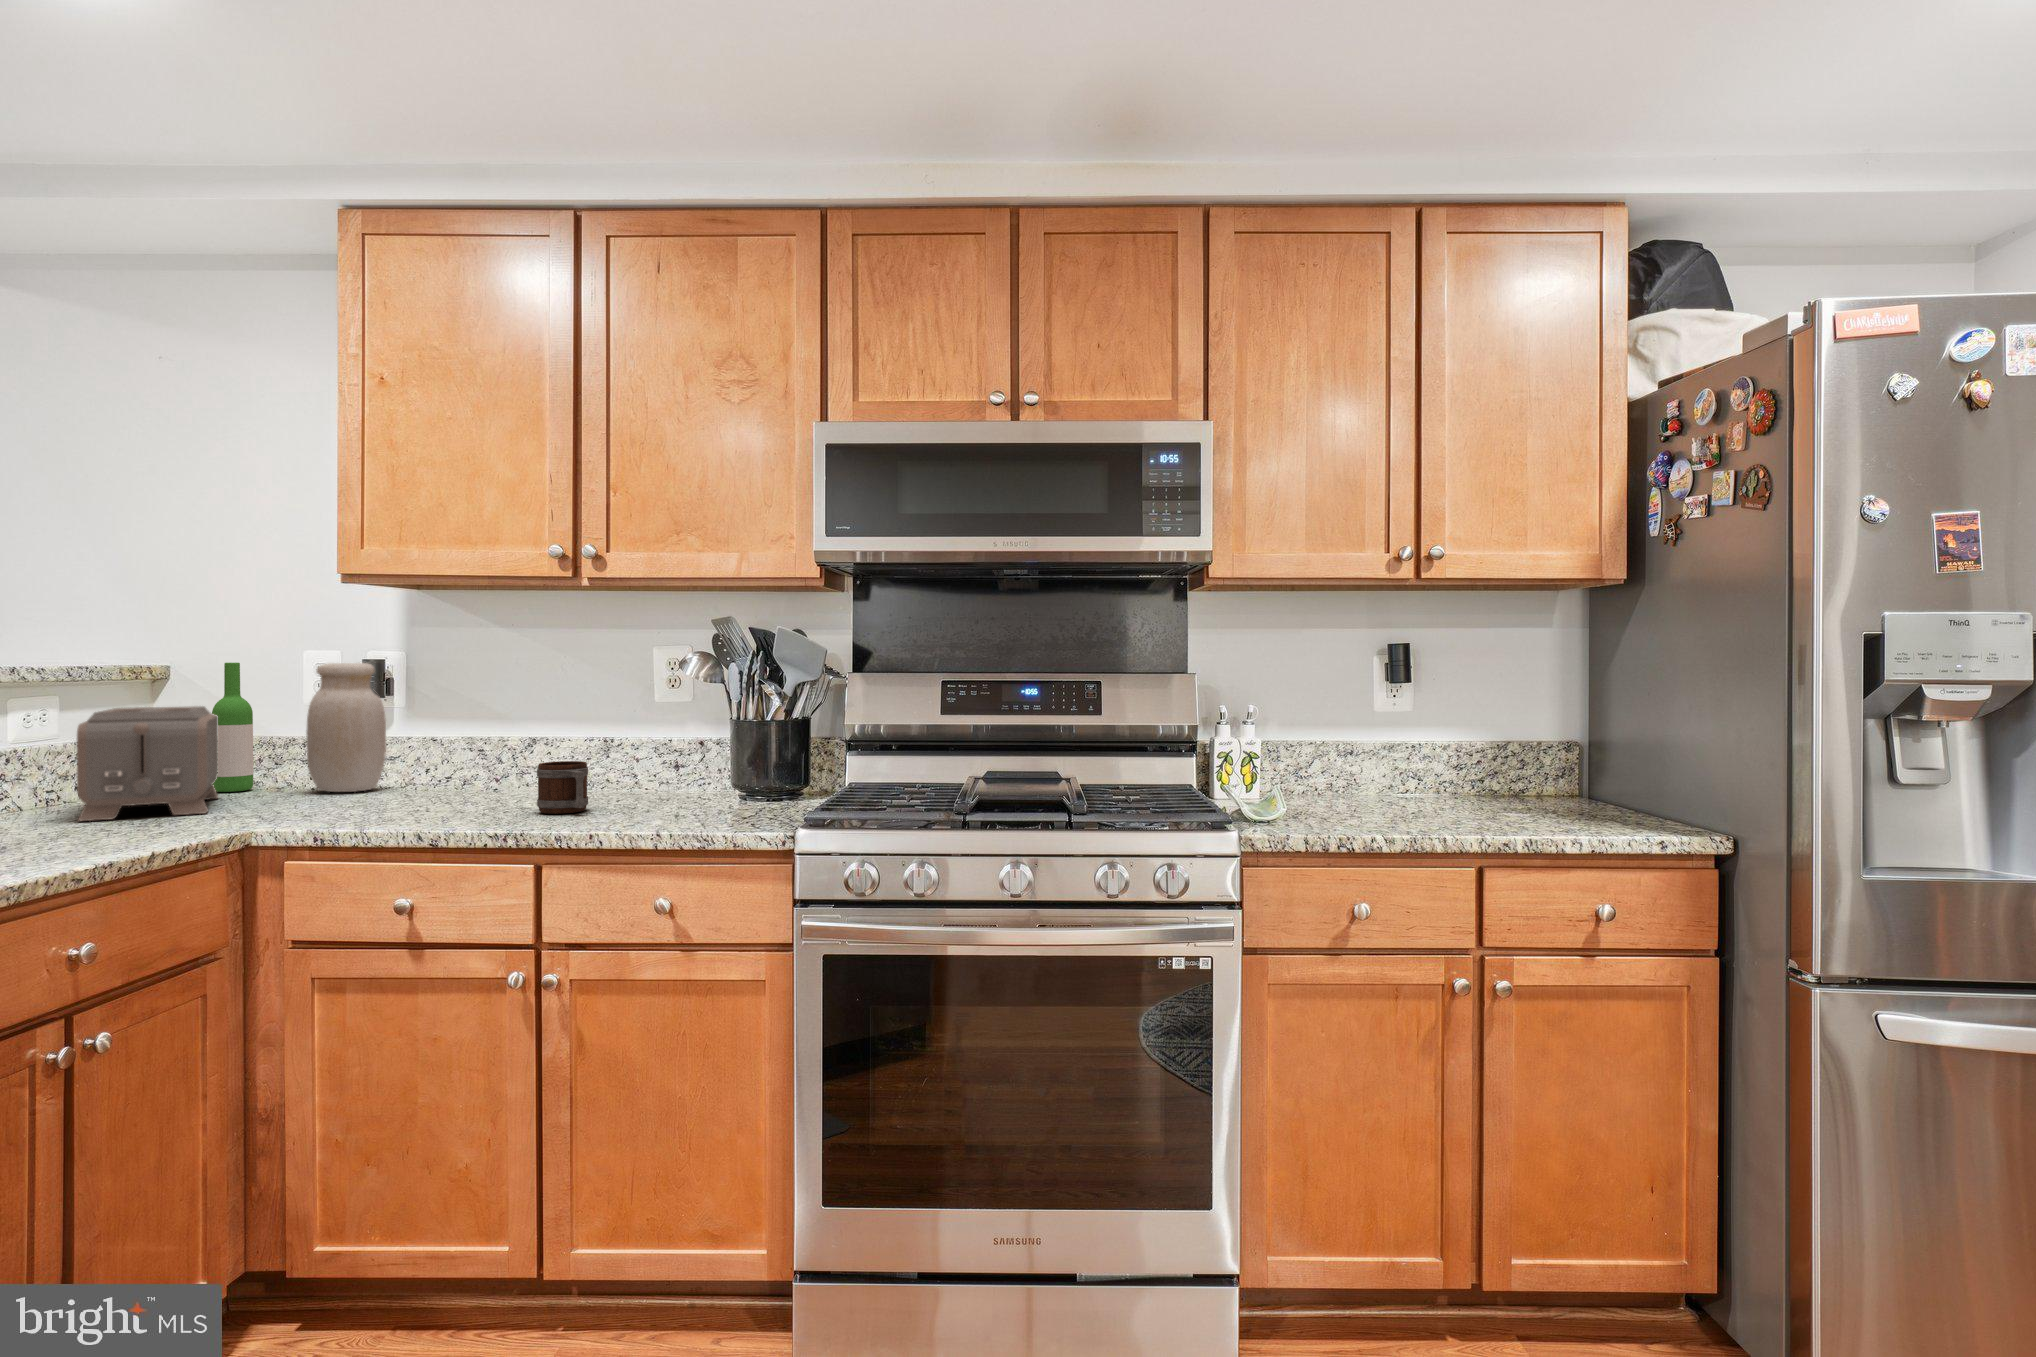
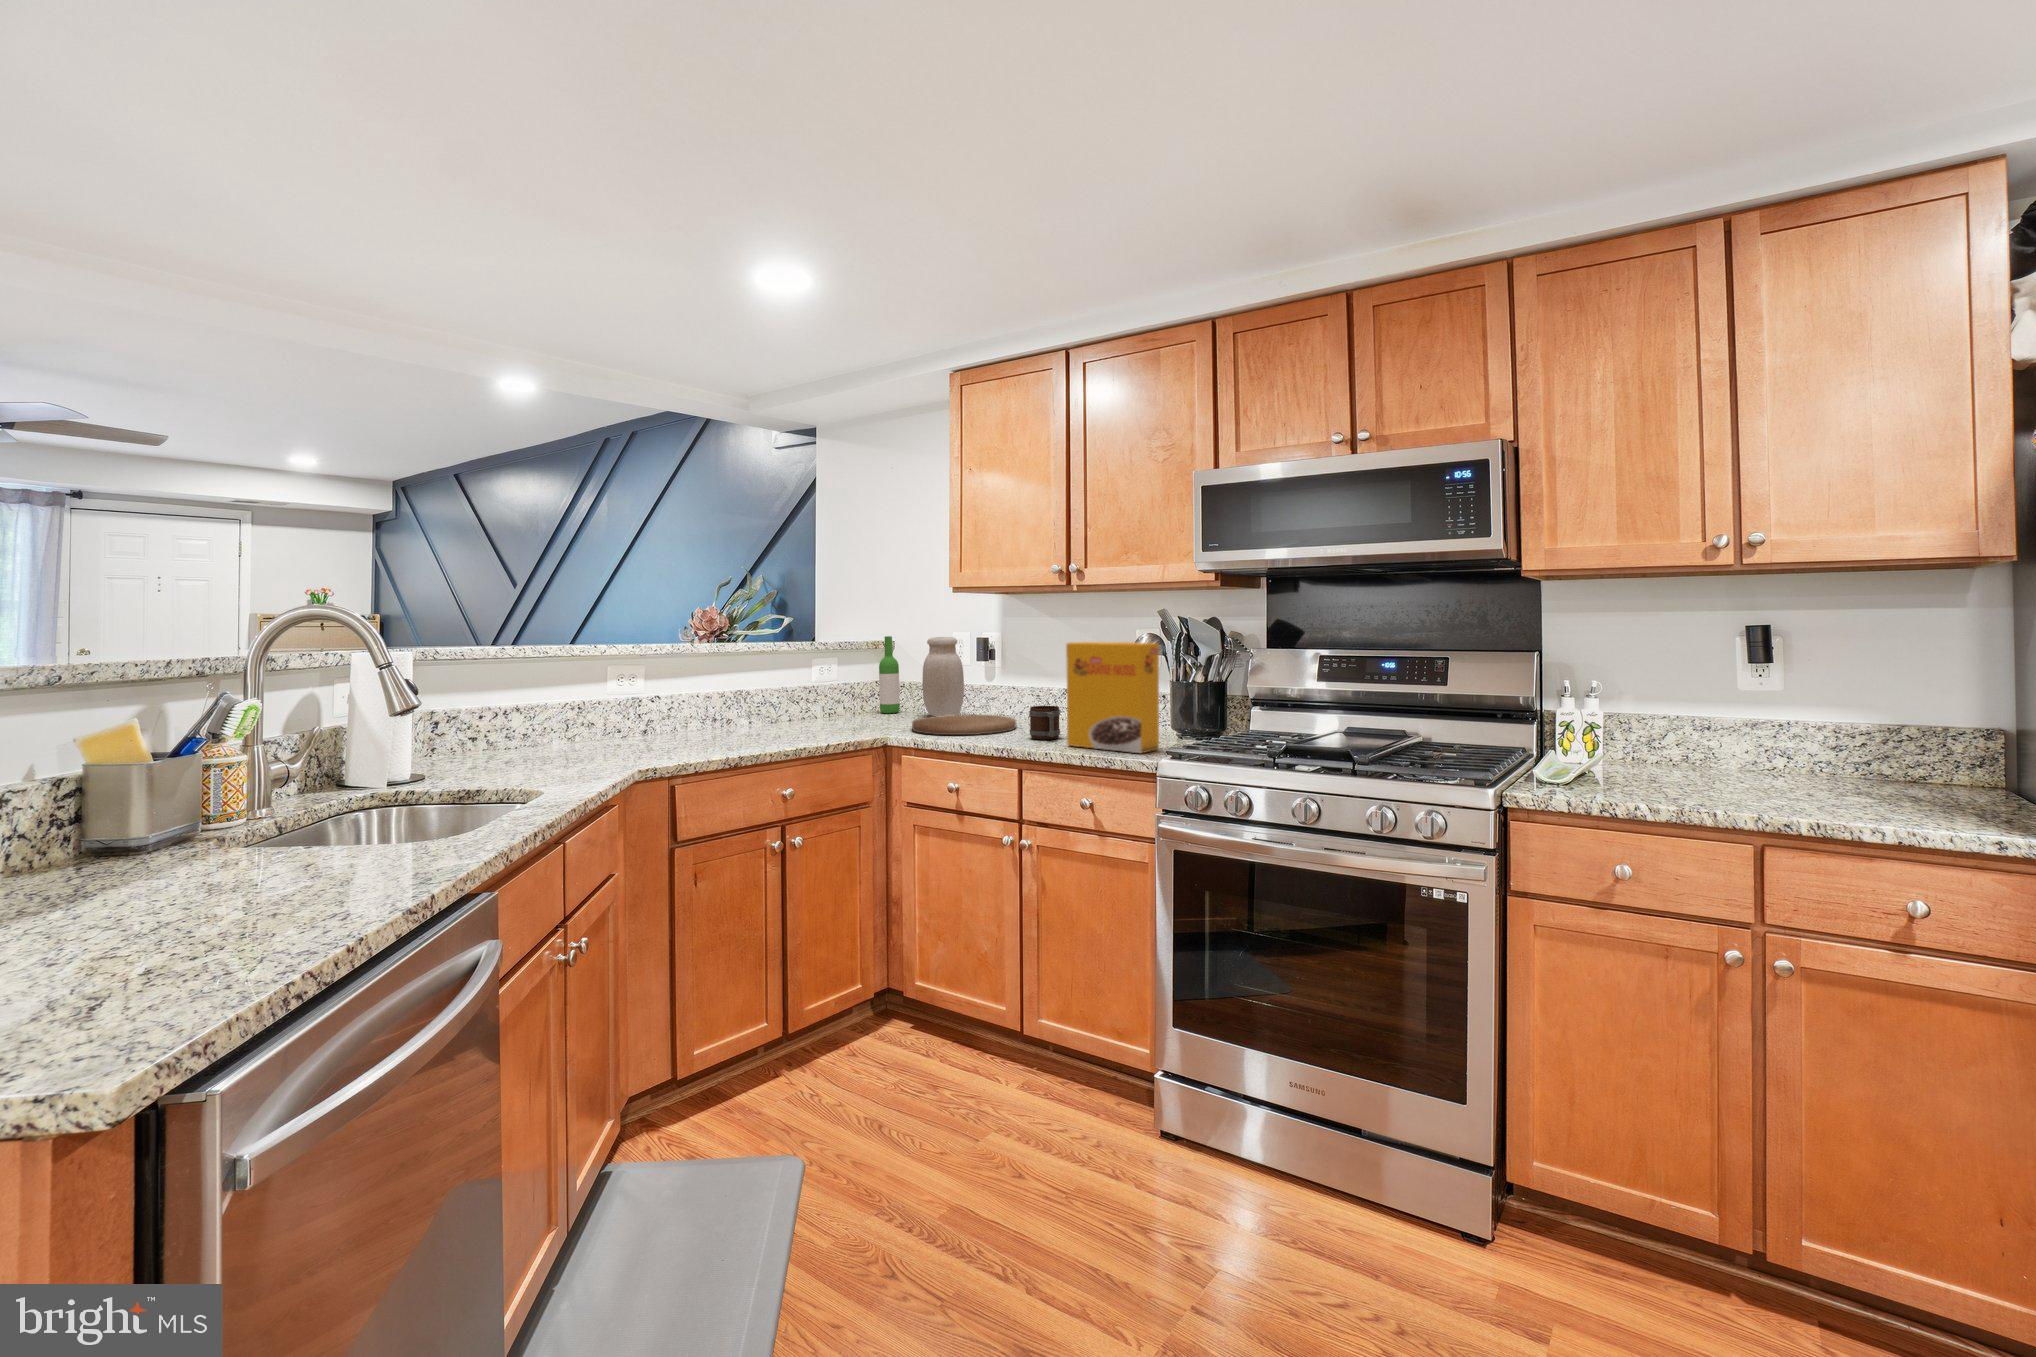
cereal box: none [613,660,762,822] -> present [1066,642,1159,754]
toaster: present [77,706,218,821] -> none [814,663,881,727]
cutting board: none [300,783,497,818] -> present [912,715,1016,735]

